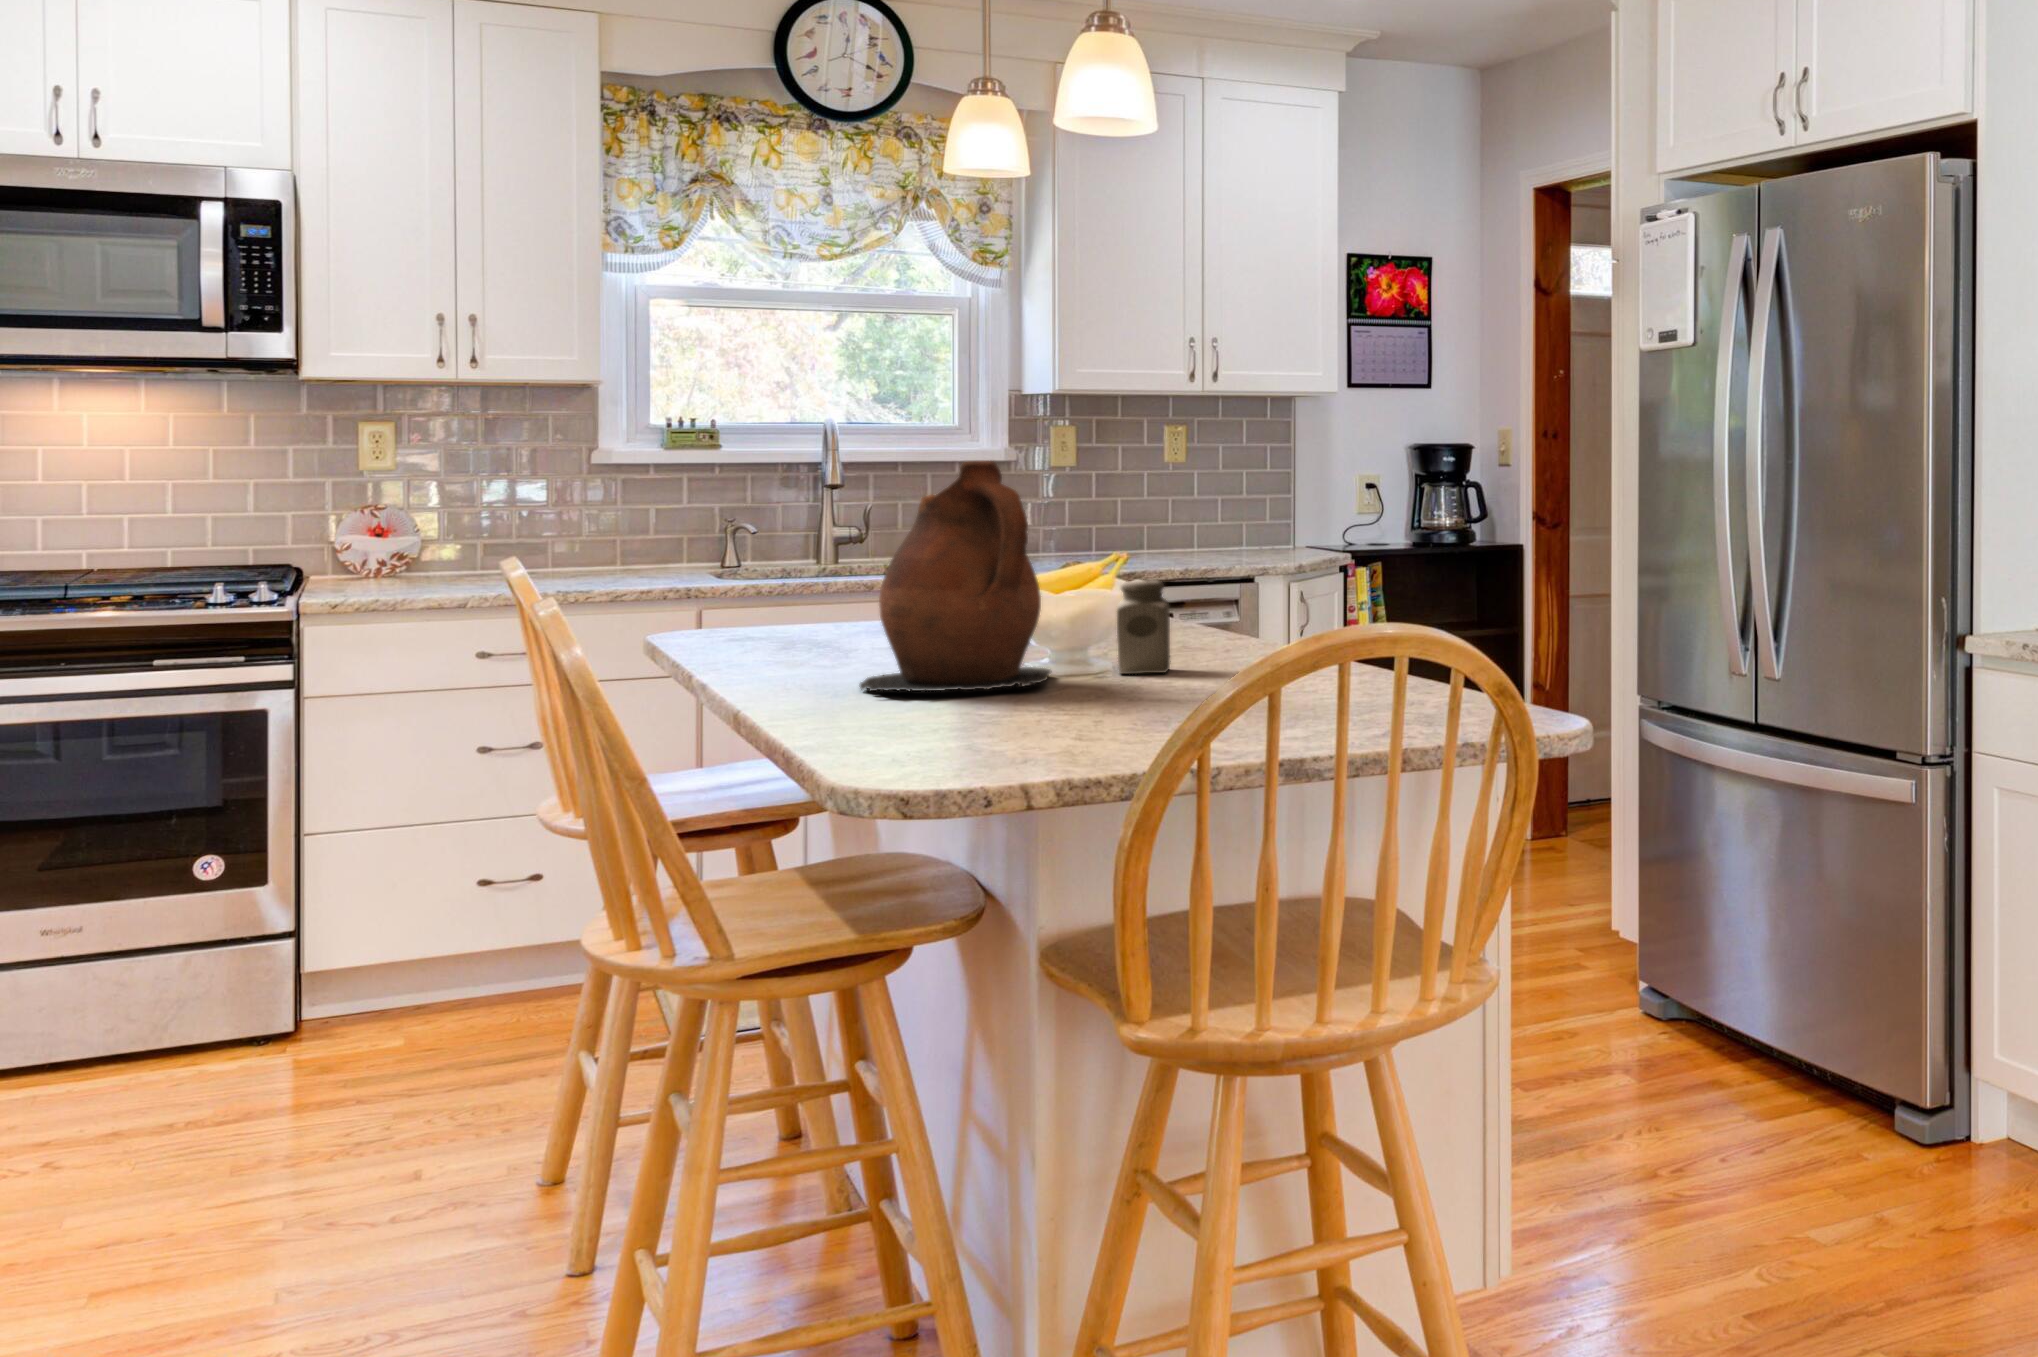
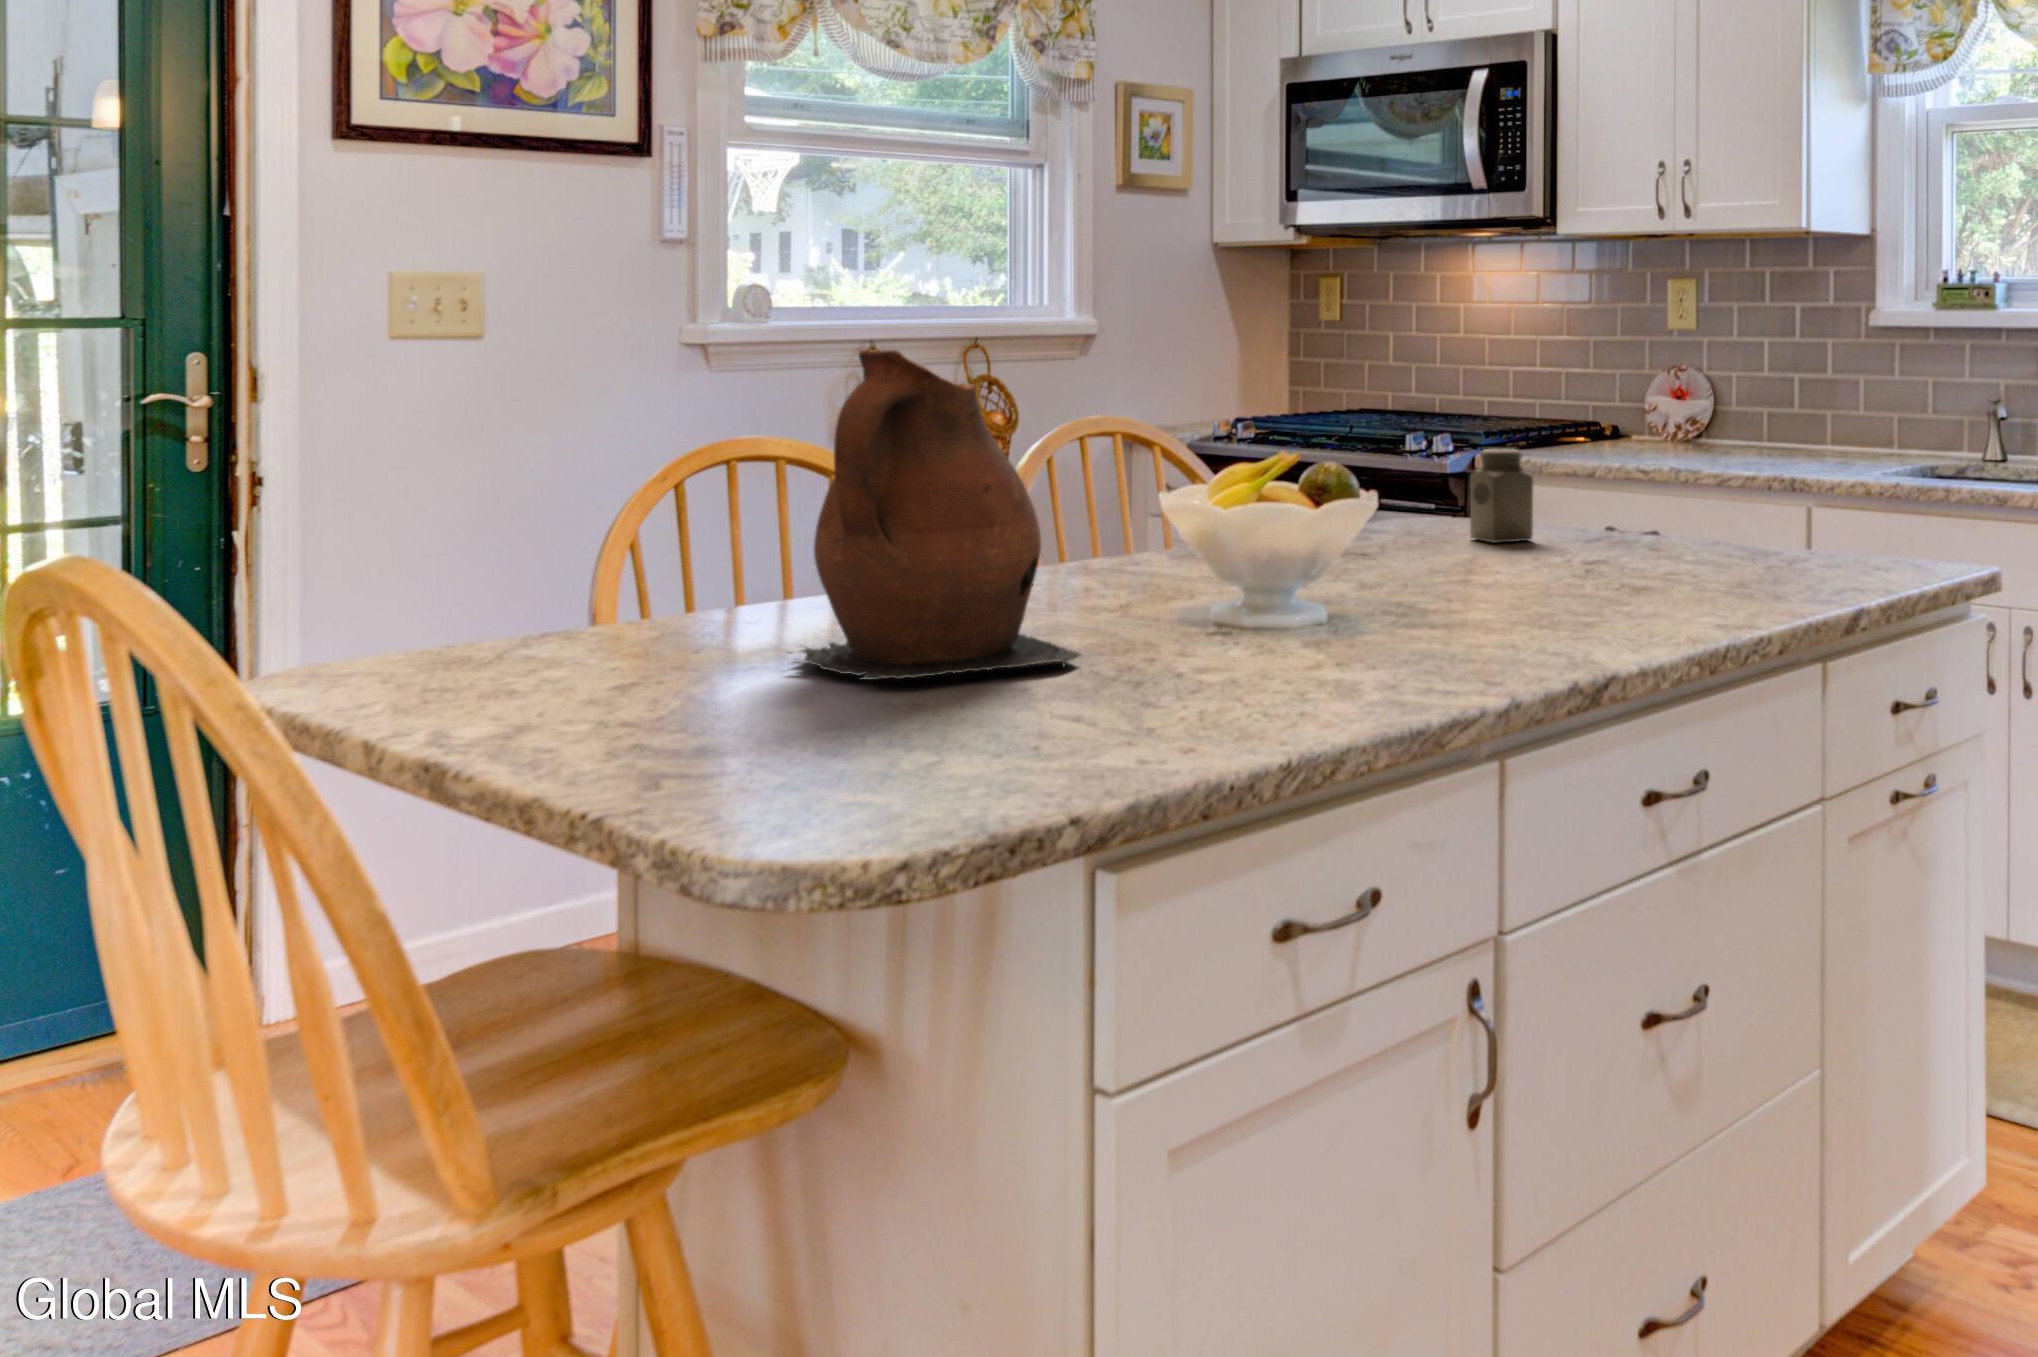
salt shaker: present [1117,580,1171,674] -> present [1470,449,1533,543]

